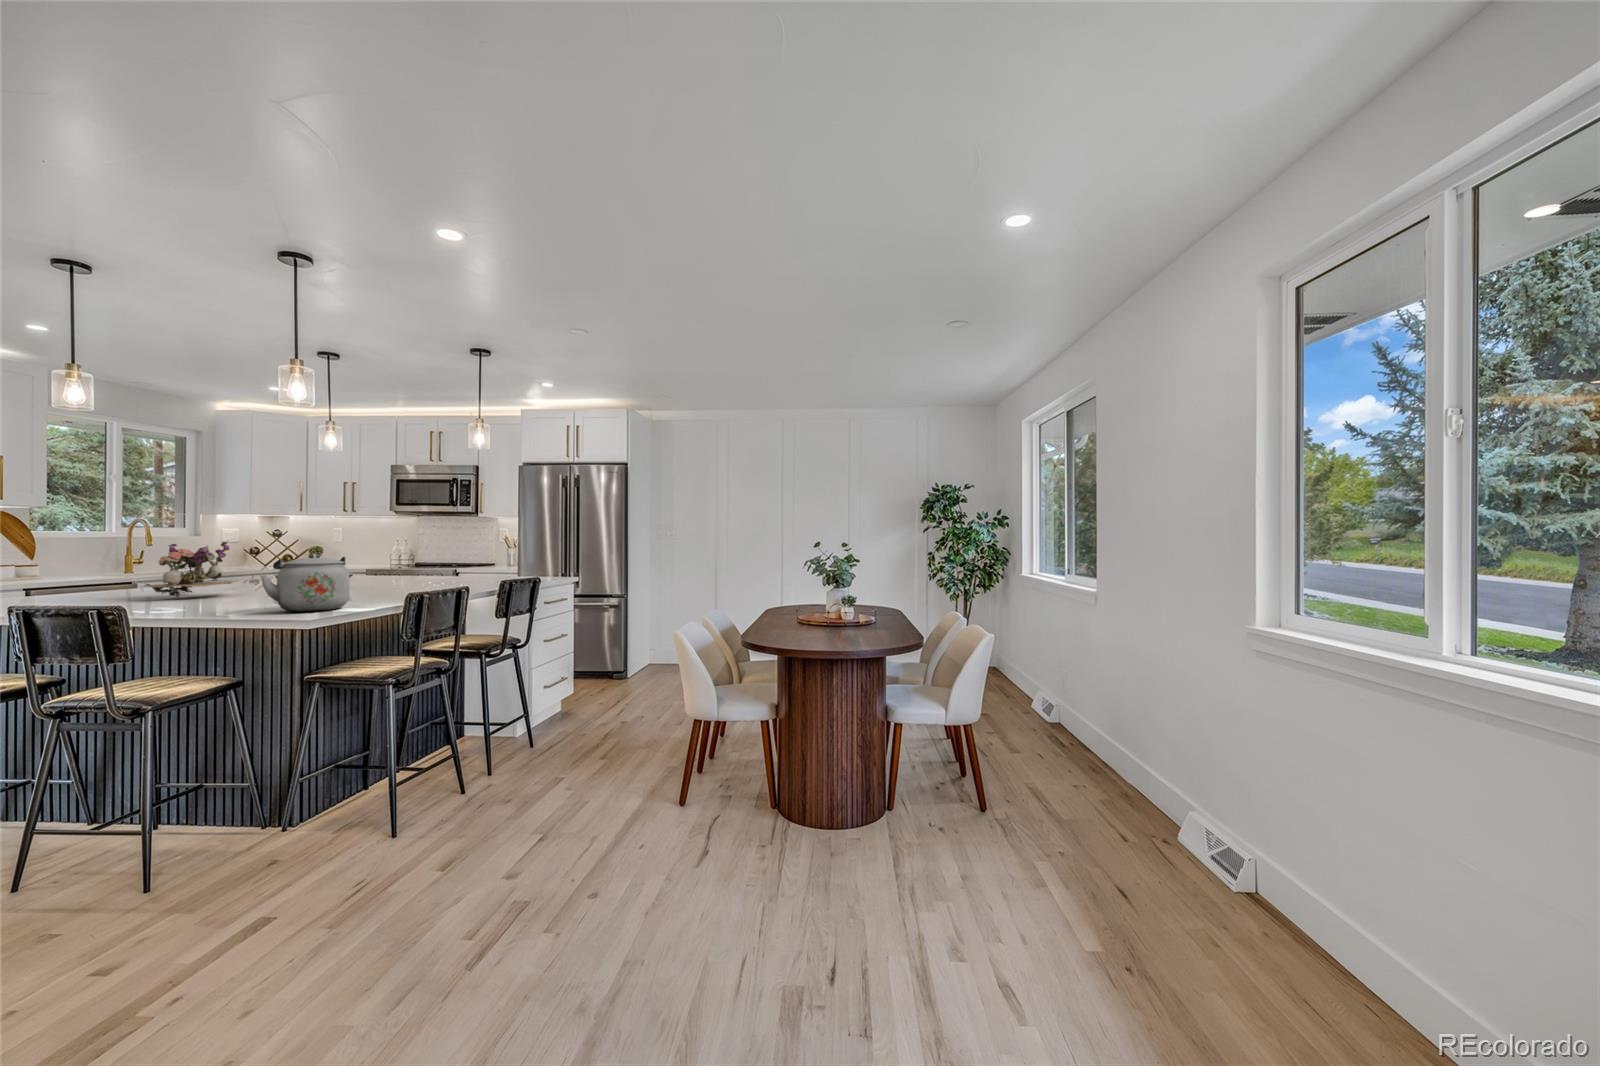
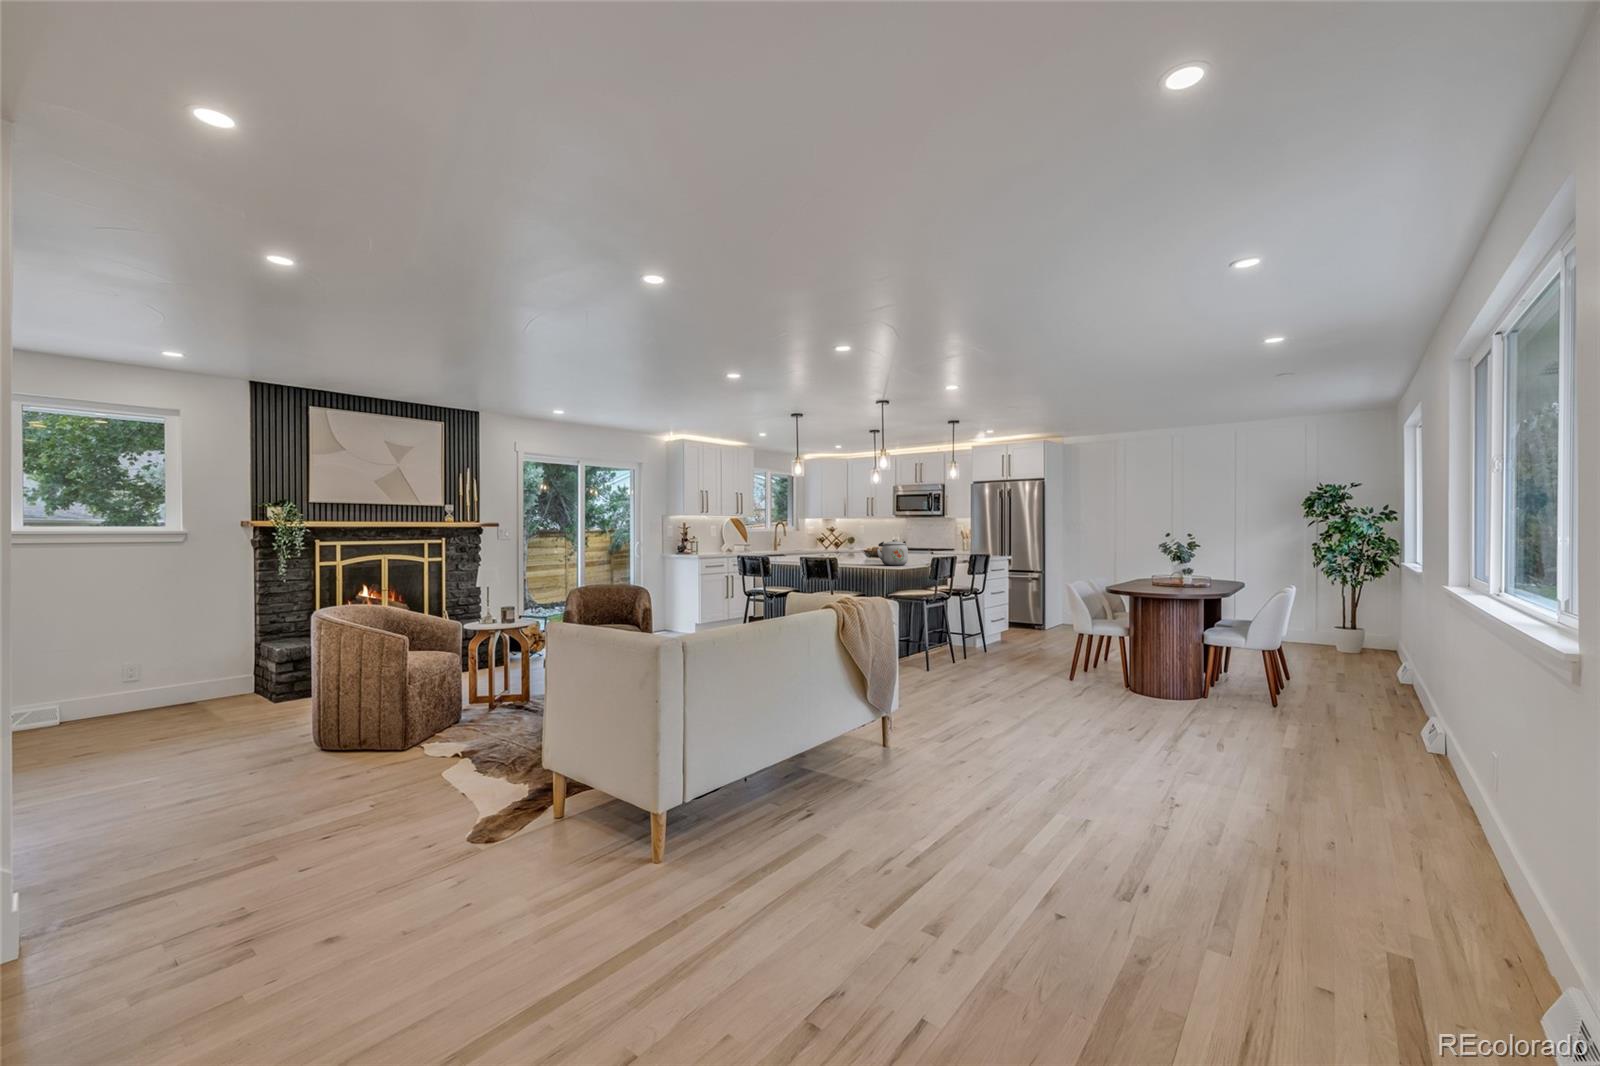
flower arrangement: present [141,540,238,597] -> none [817,533,848,560]

